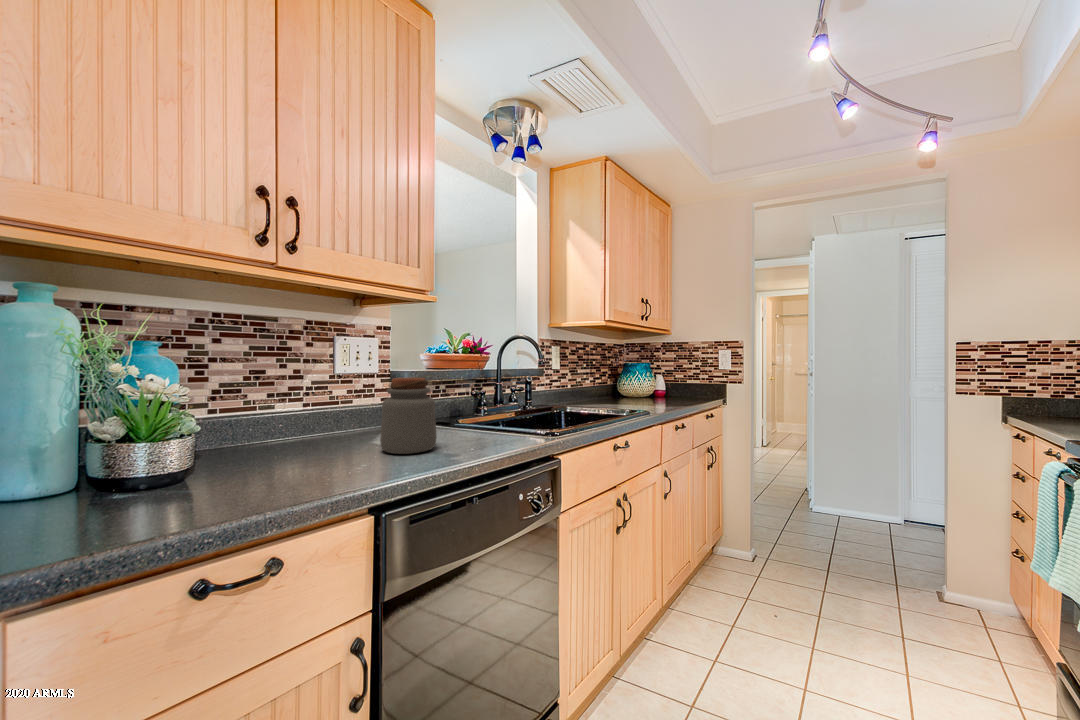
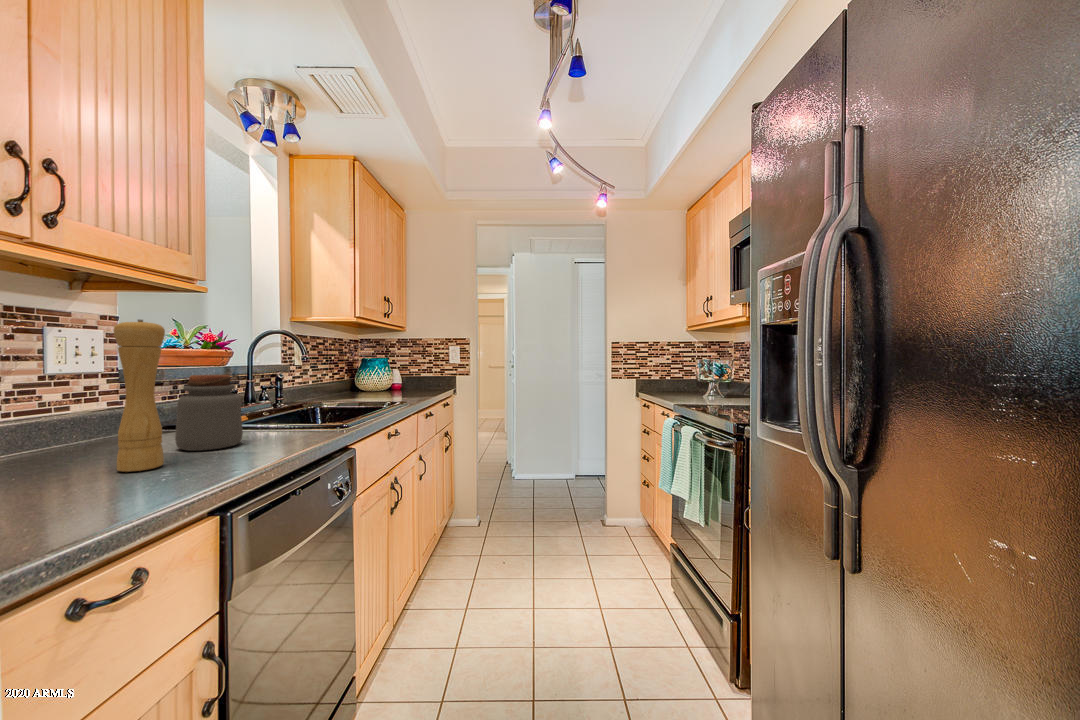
pepper mill: none [301,323,344,471] -> present [114,320,165,472]

